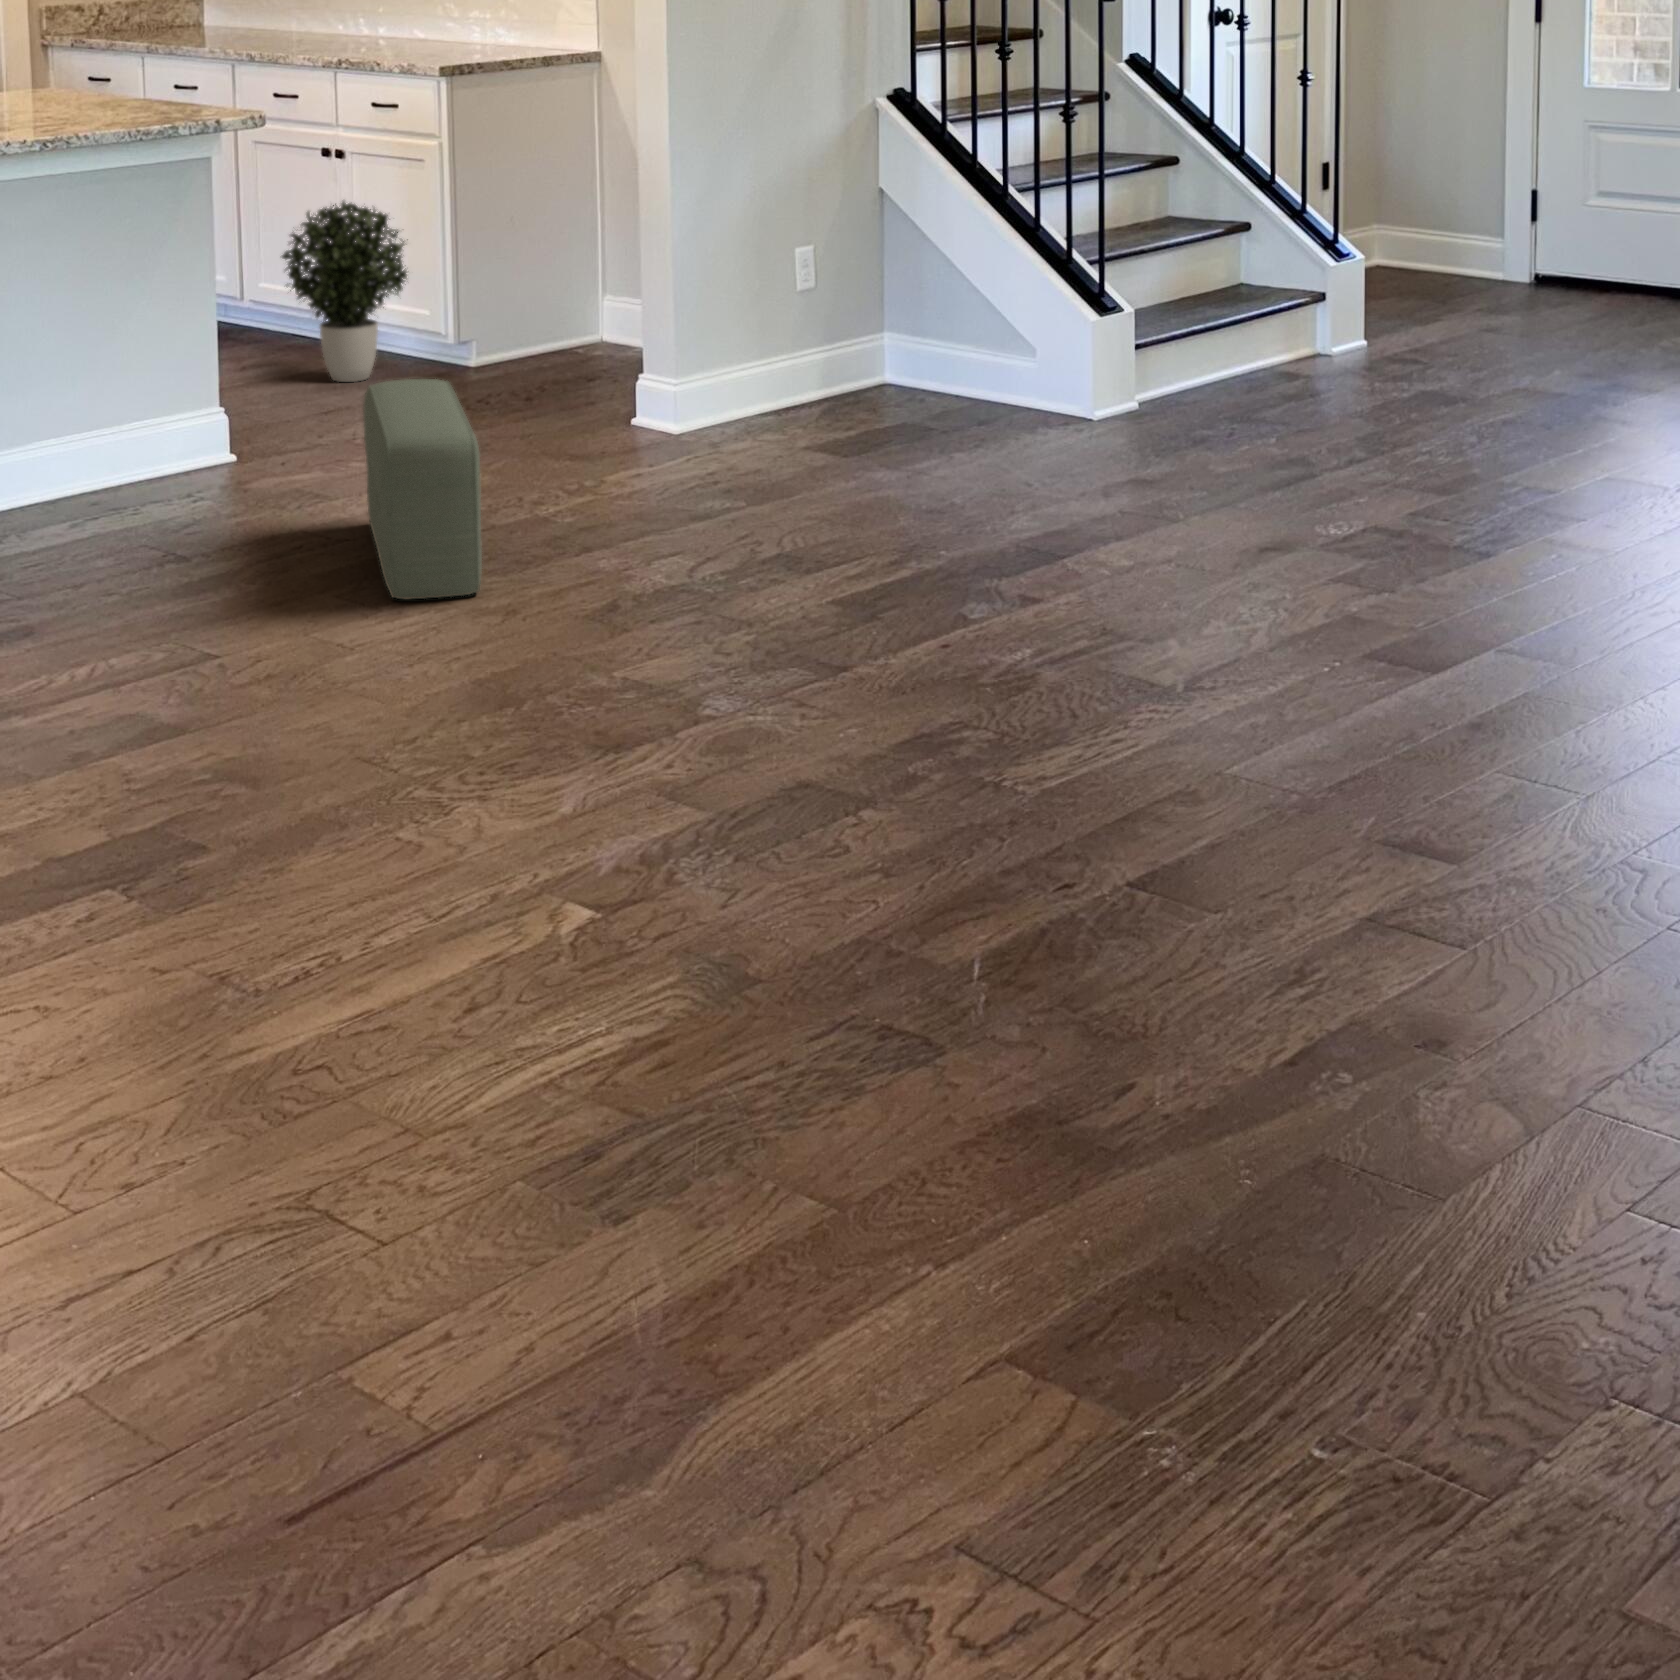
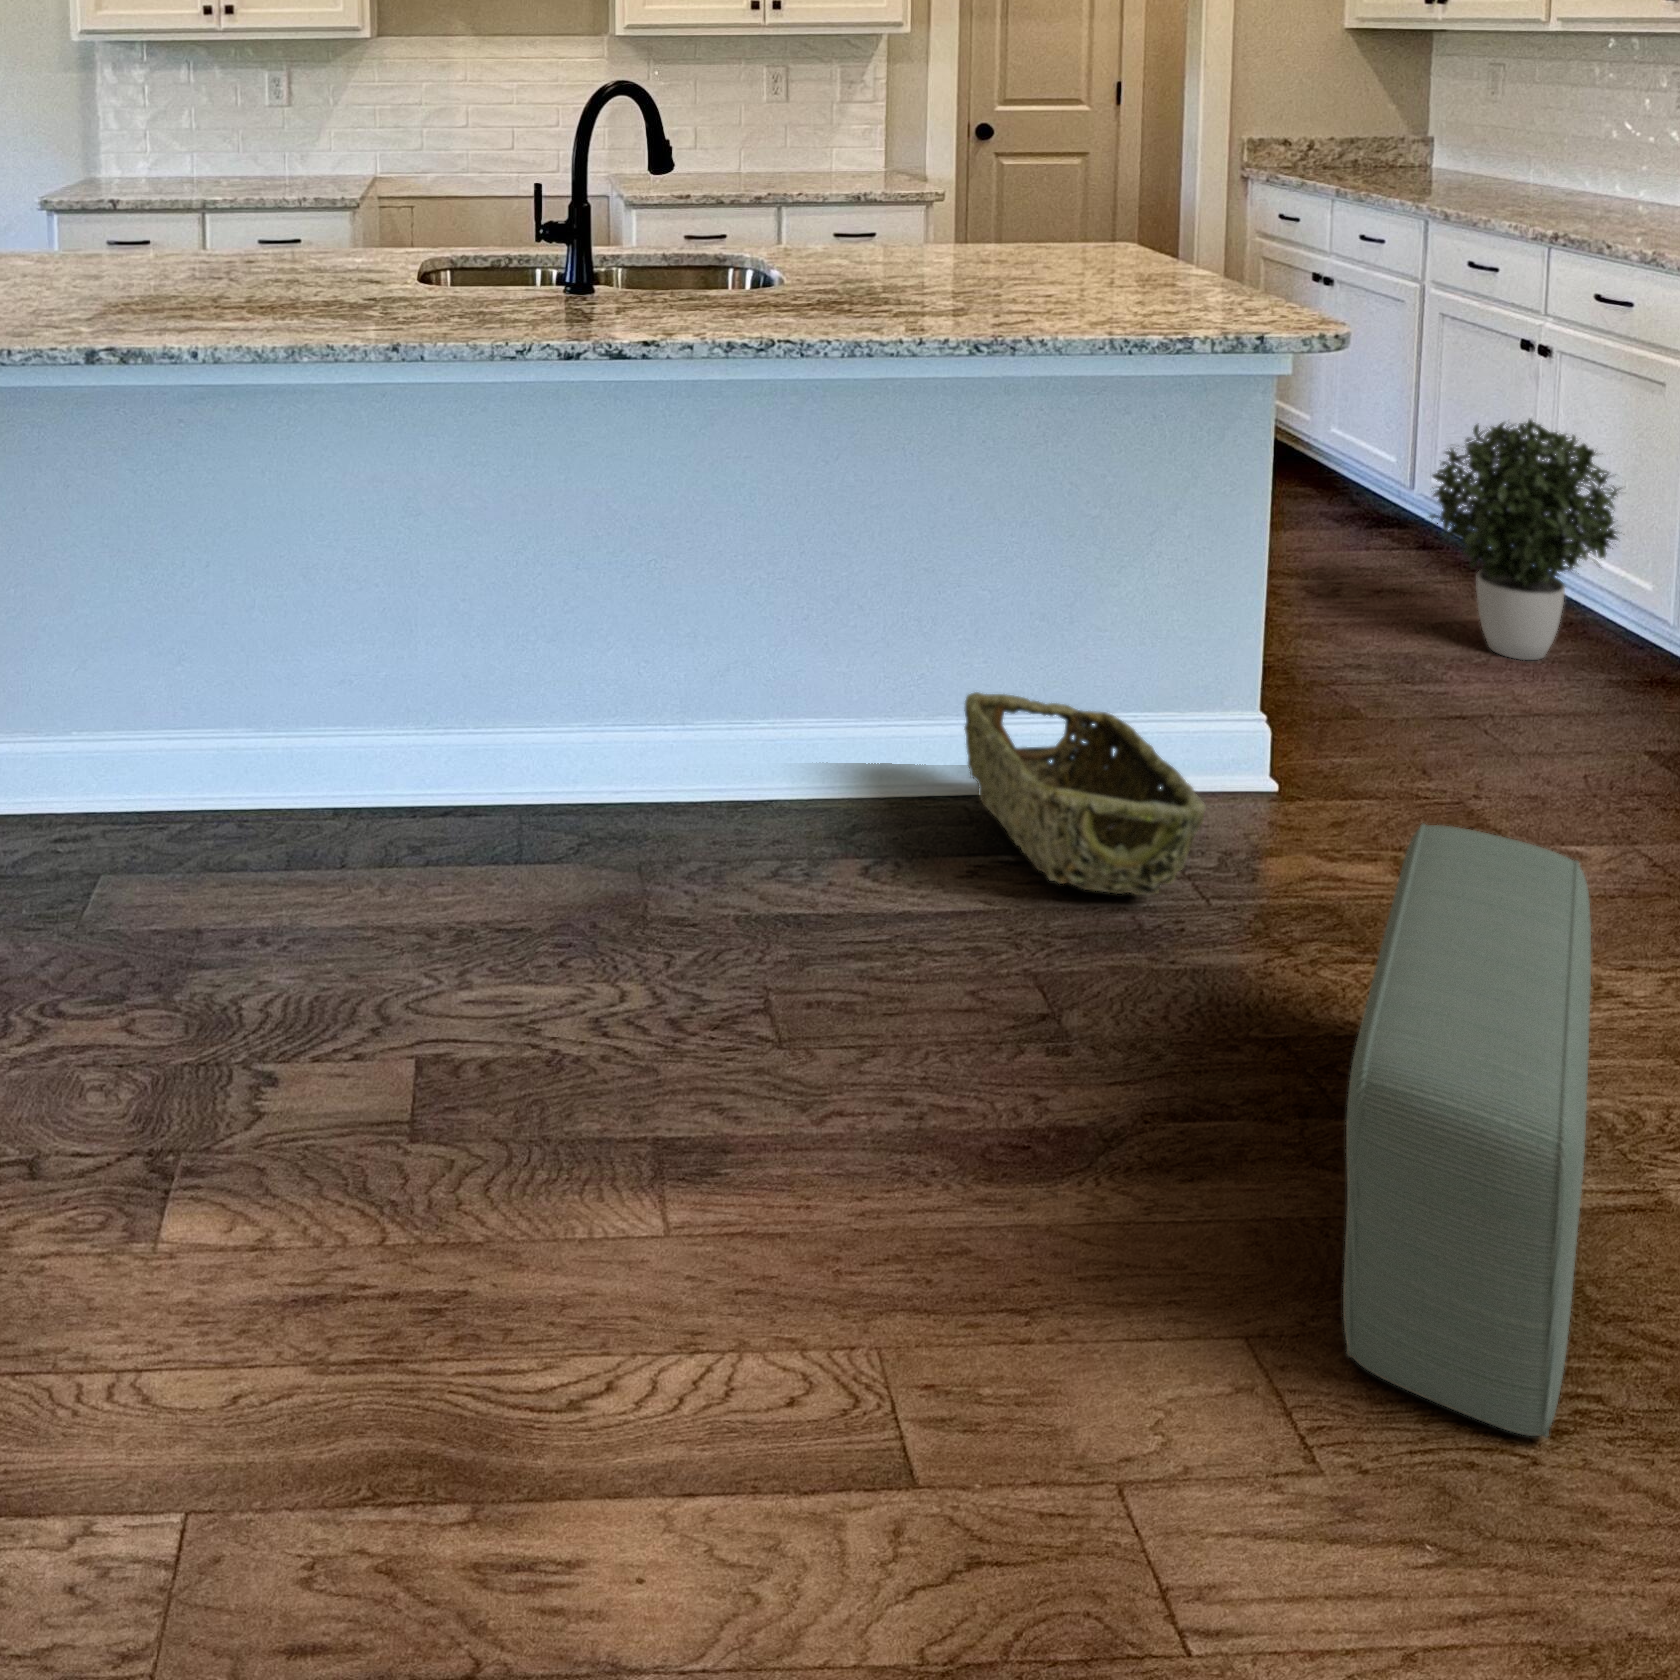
woven basket: none [37,424,229,520] -> present [964,692,1206,896]

